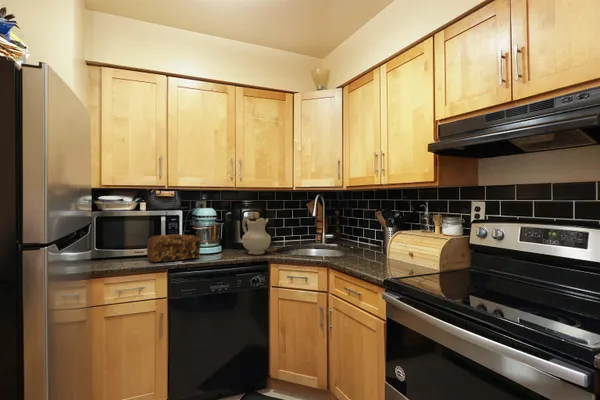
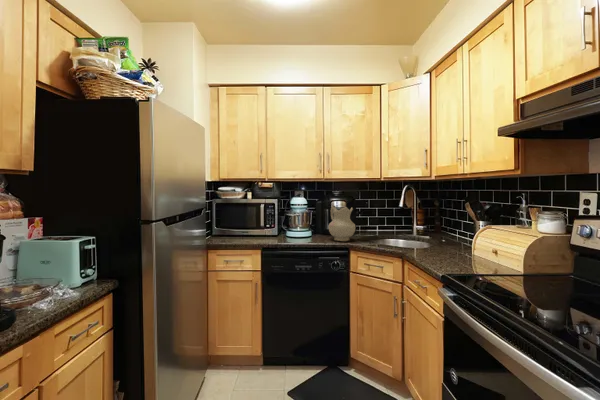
bread loaf: present [147,234,200,262] -> none [248,219,289,242]

